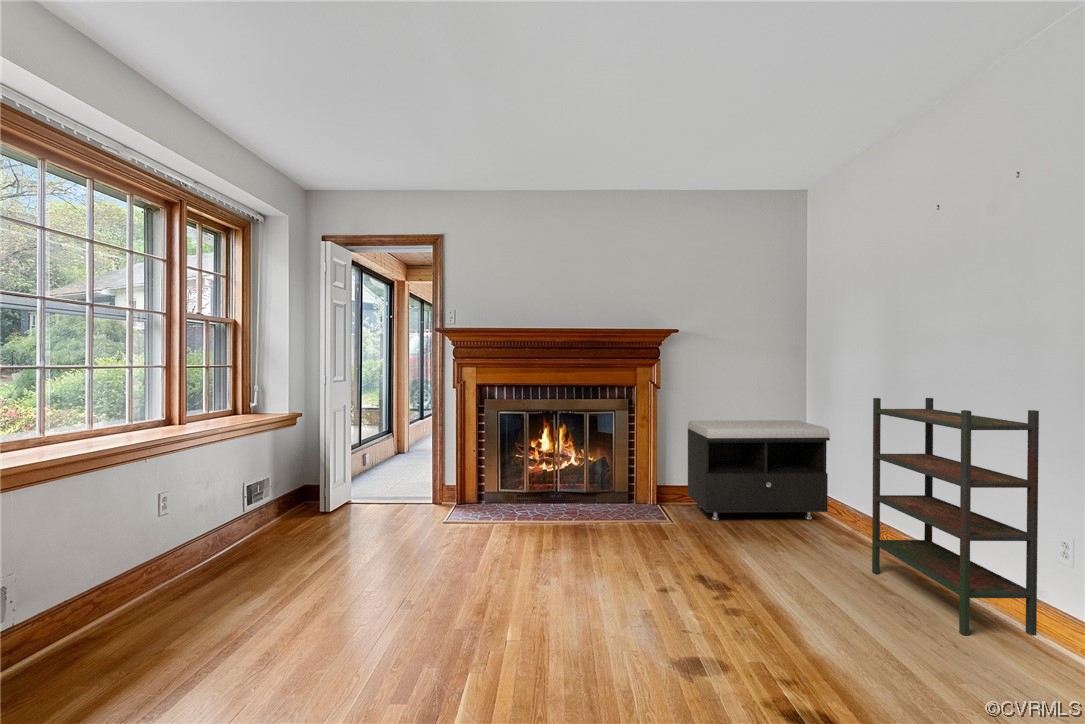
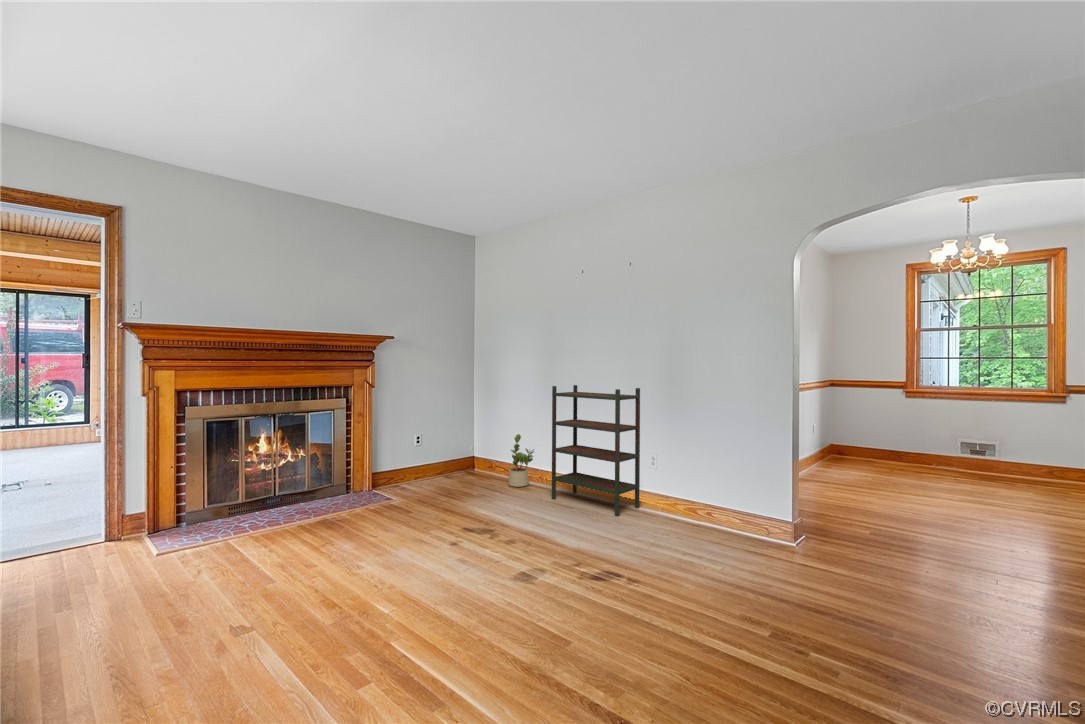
storage bench: present [688,420,830,520] -> none [397,408,501,491]
potted plant: none [827,465,871,543] -> present [508,434,534,487]

